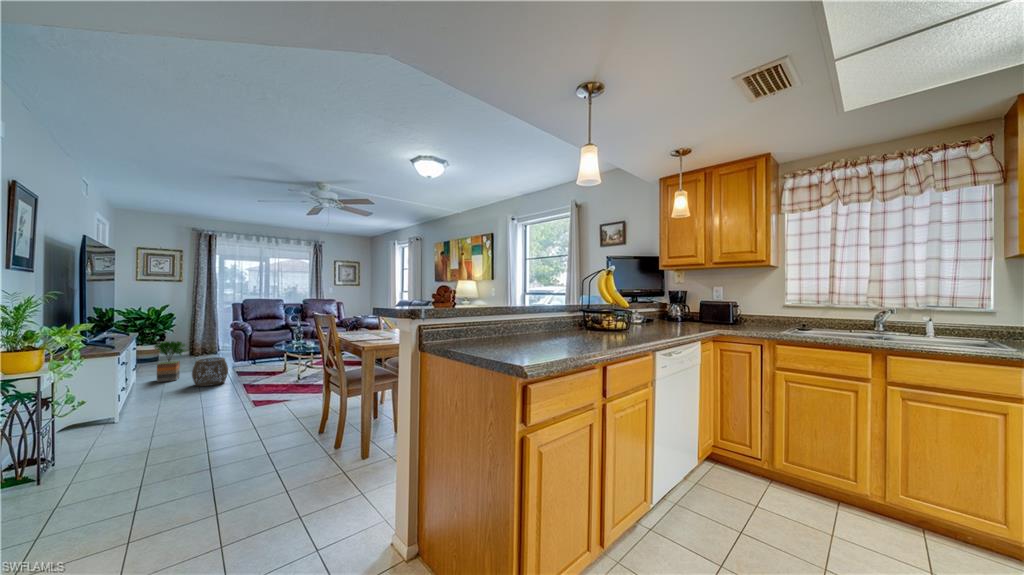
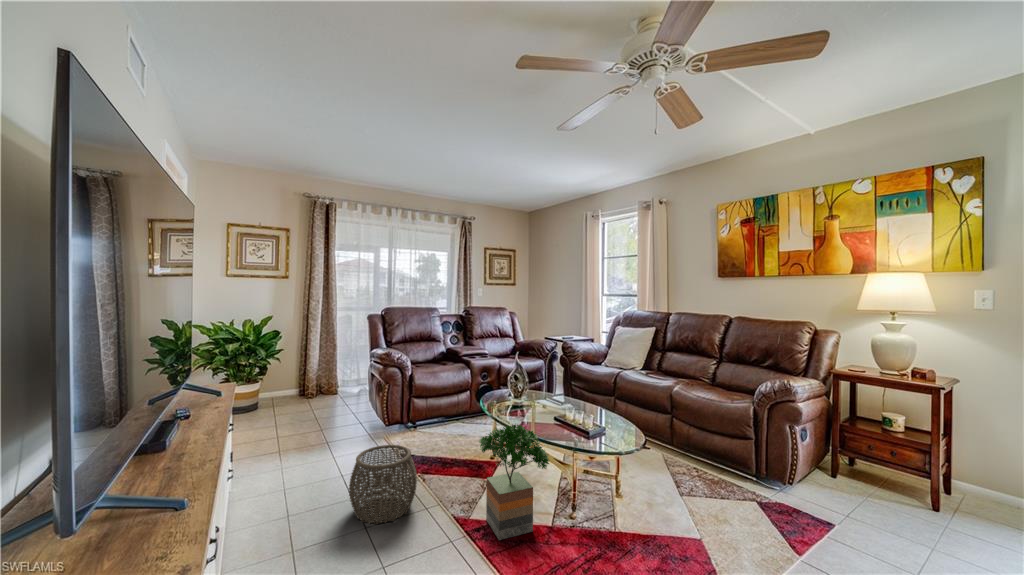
potted tree: present [154,341,186,382] -> present [479,424,549,540]

